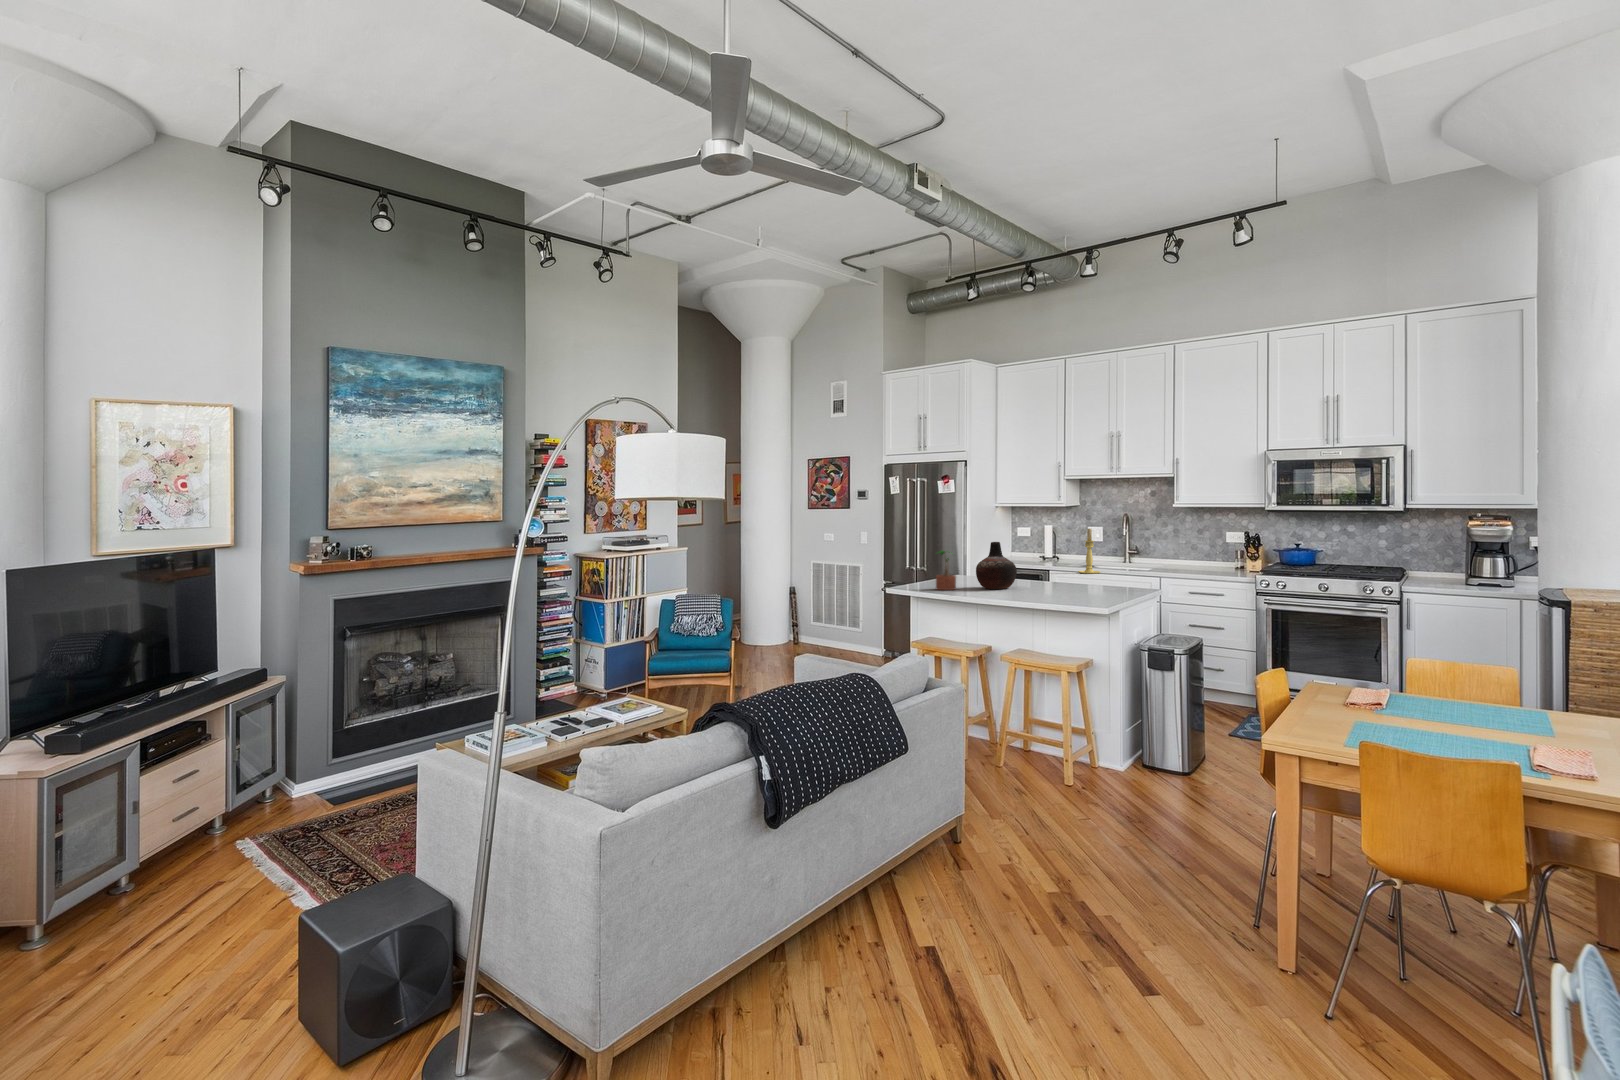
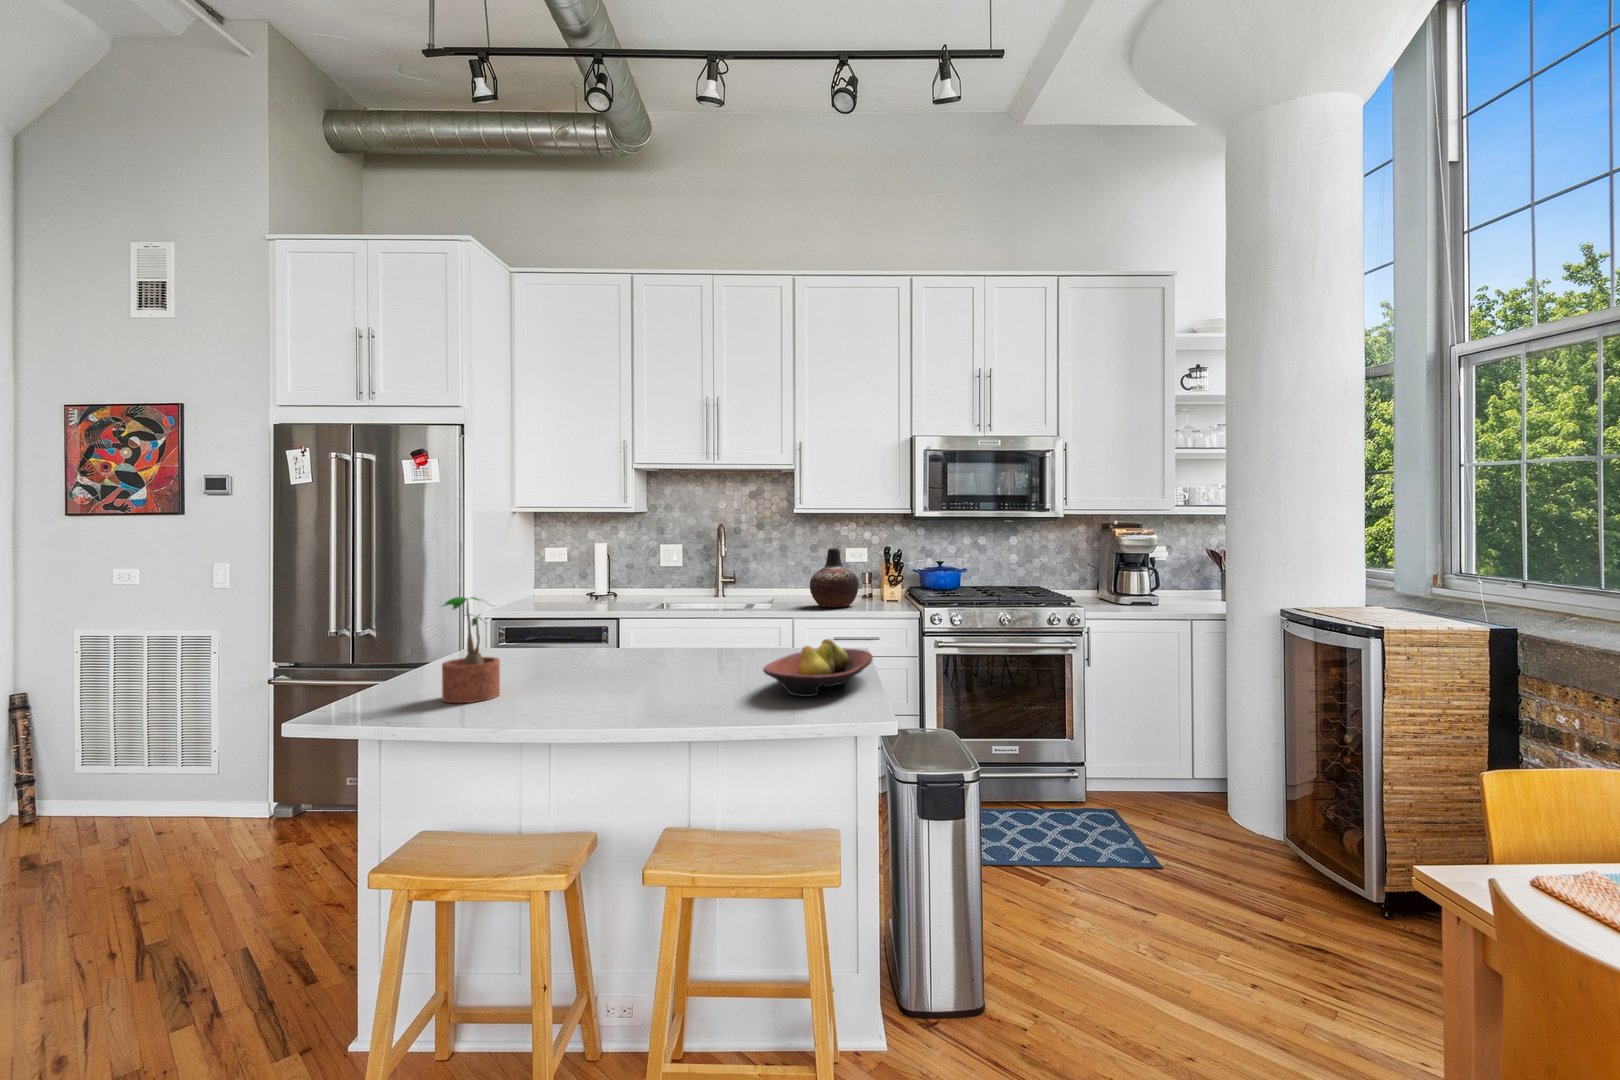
candle holder: present [1078,529,1100,574] -> none [671,543,707,618]
vase: present [976,542,1017,589] -> present [810,548,859,607]
fruit bowl: none [1045,576,1108,597] -> present [763,639,873,697]

